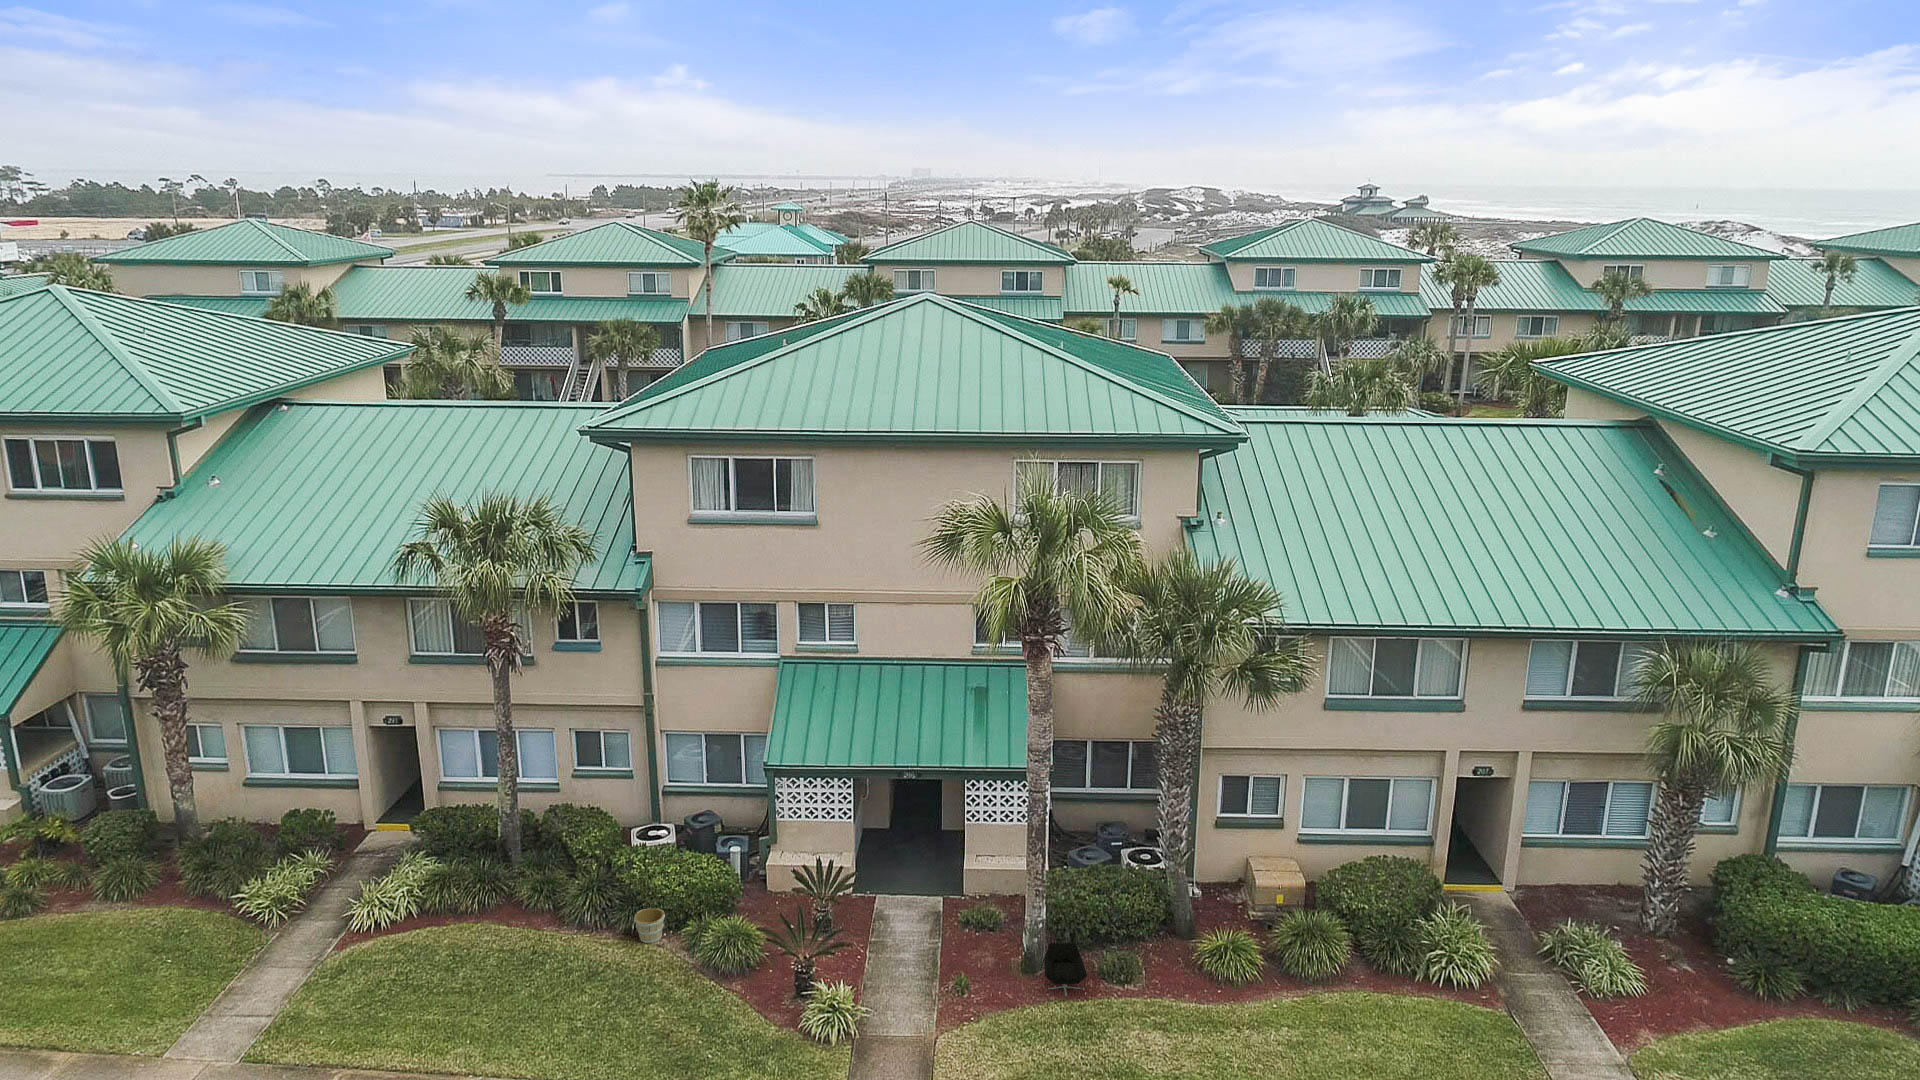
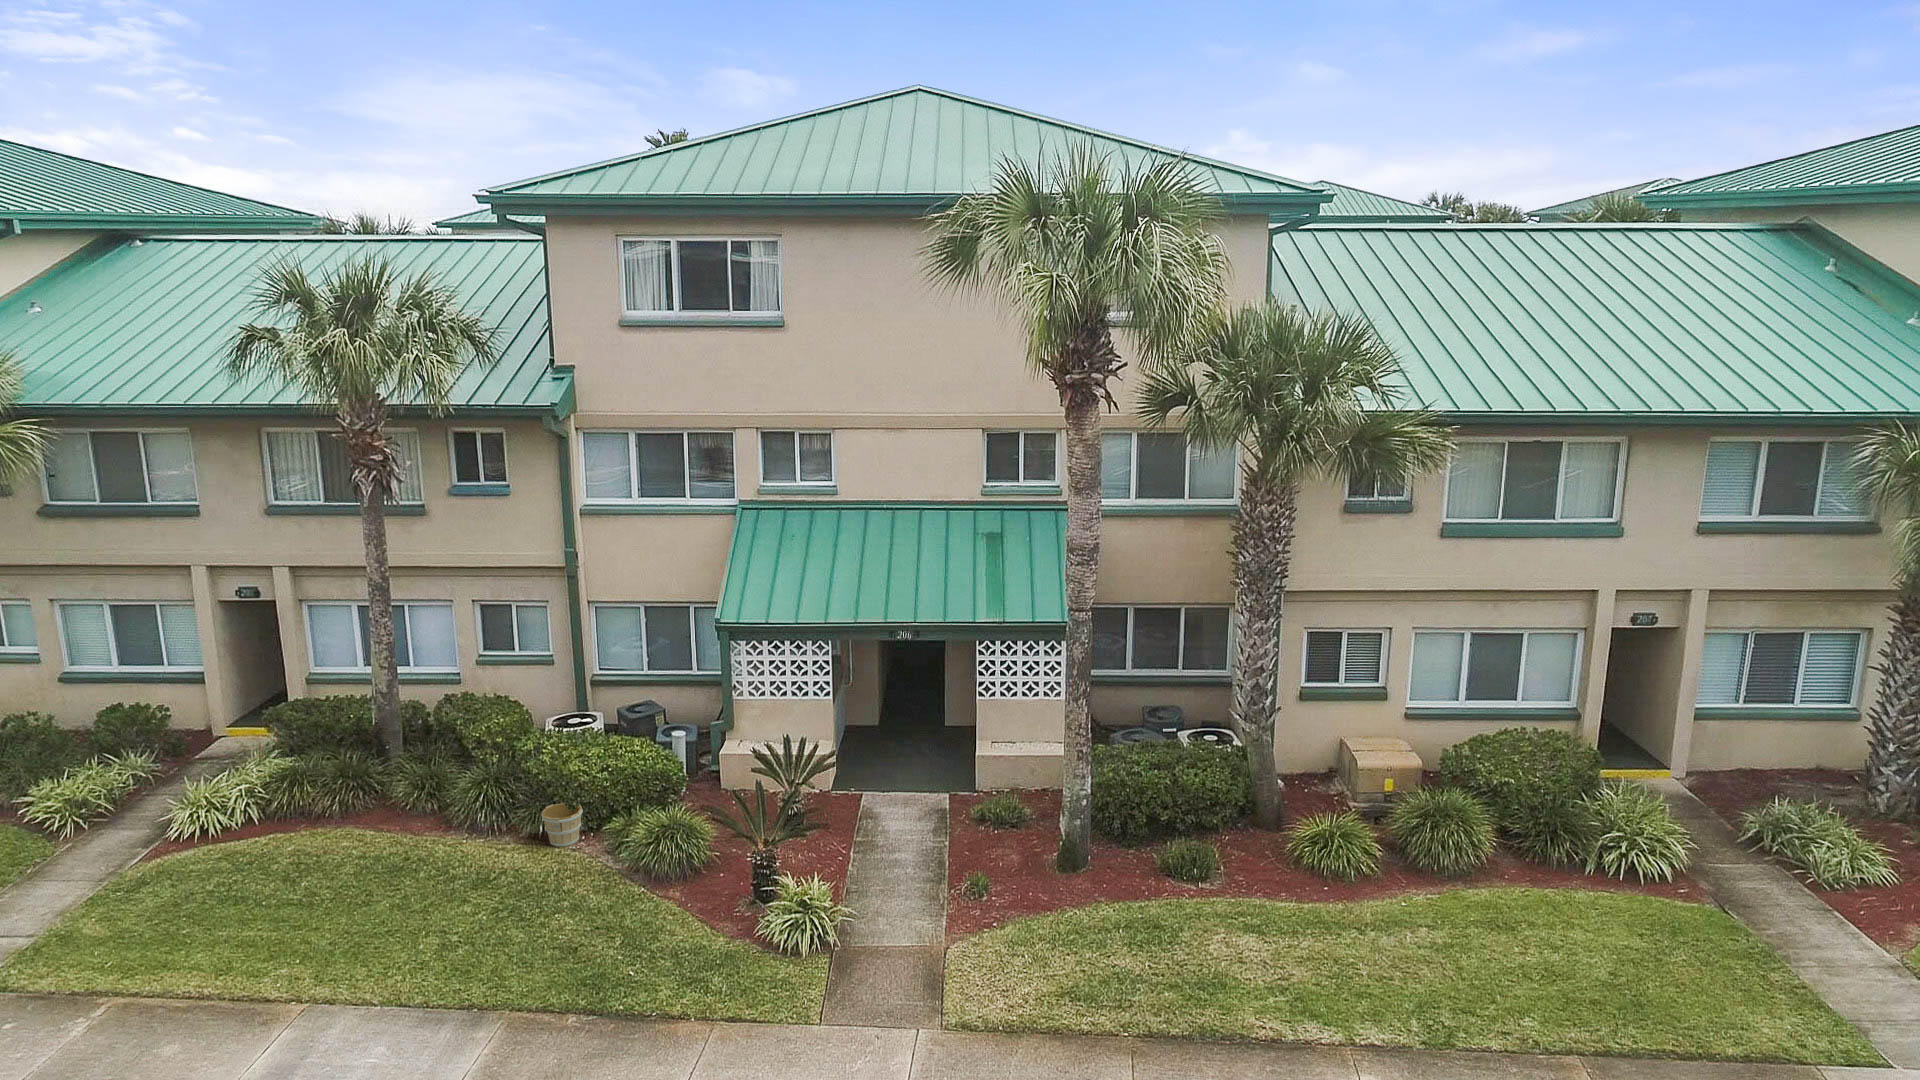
lounge chair: present [1044,943,1087,996] -> none [1088,829,1148,901]

